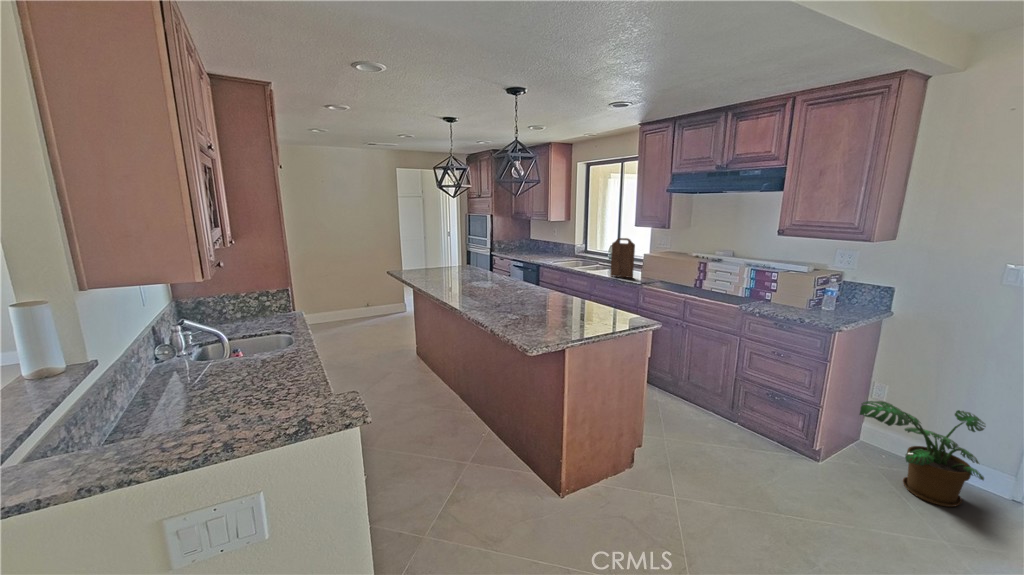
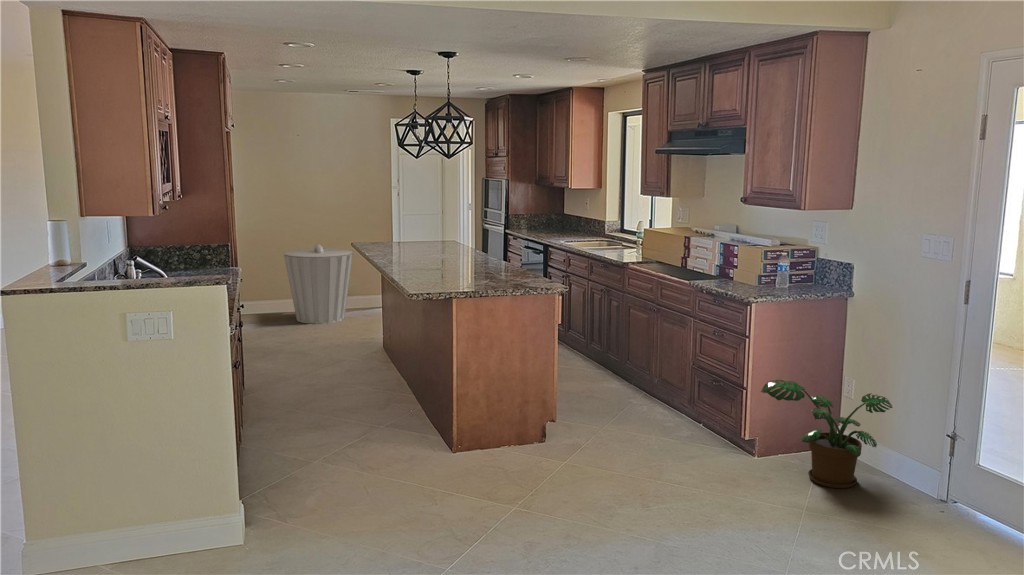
cutting board: present [610,238,635,278] -> none [605,209,630,259]
trash can: none [319,268,376,331] -> present [284,244,353,324]

